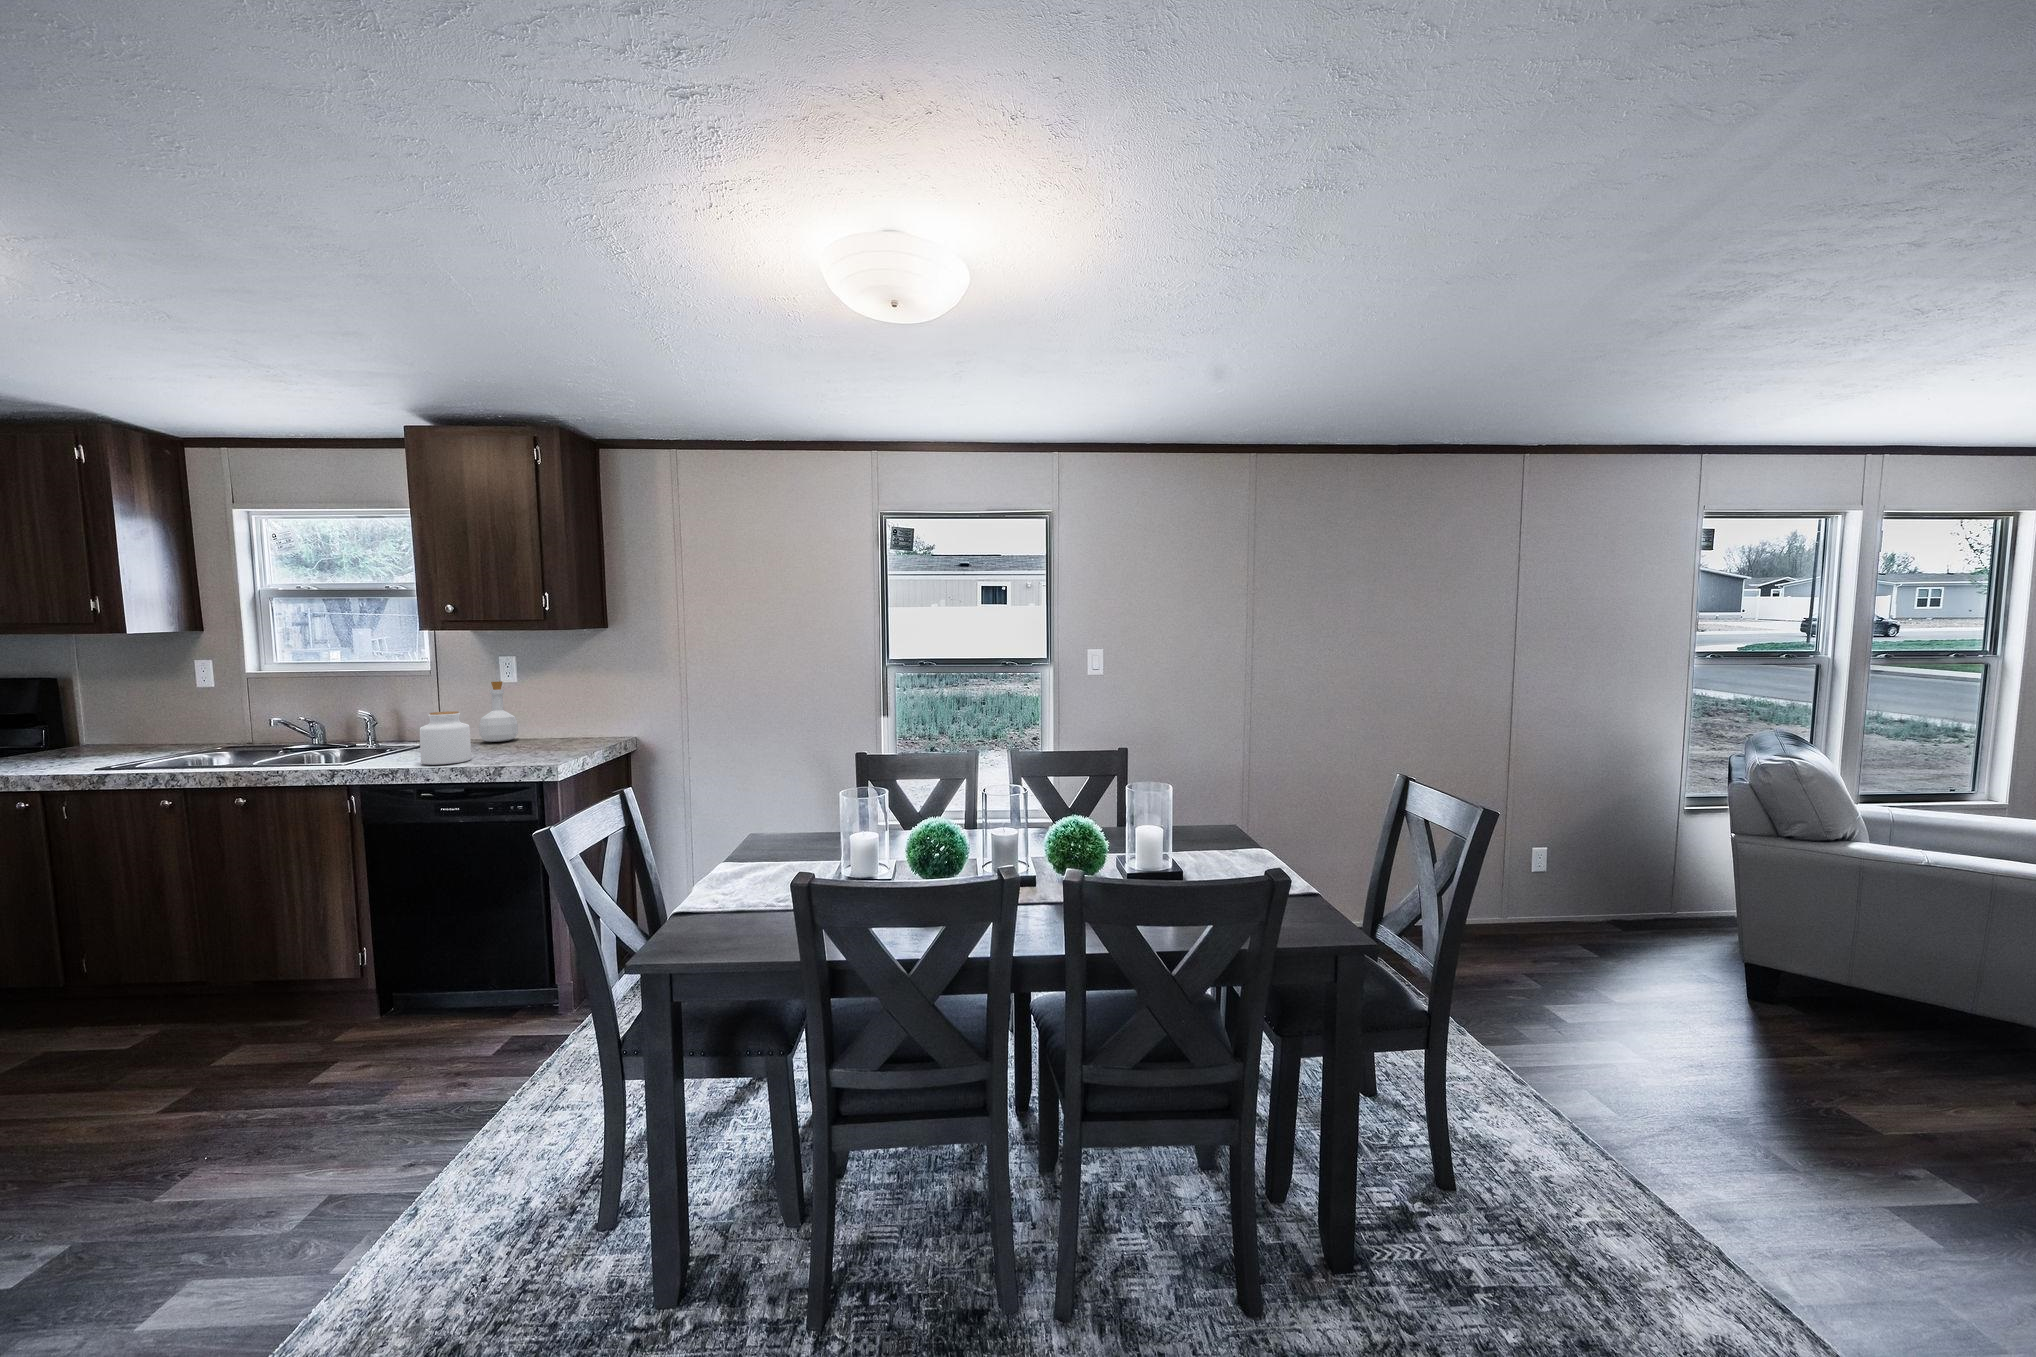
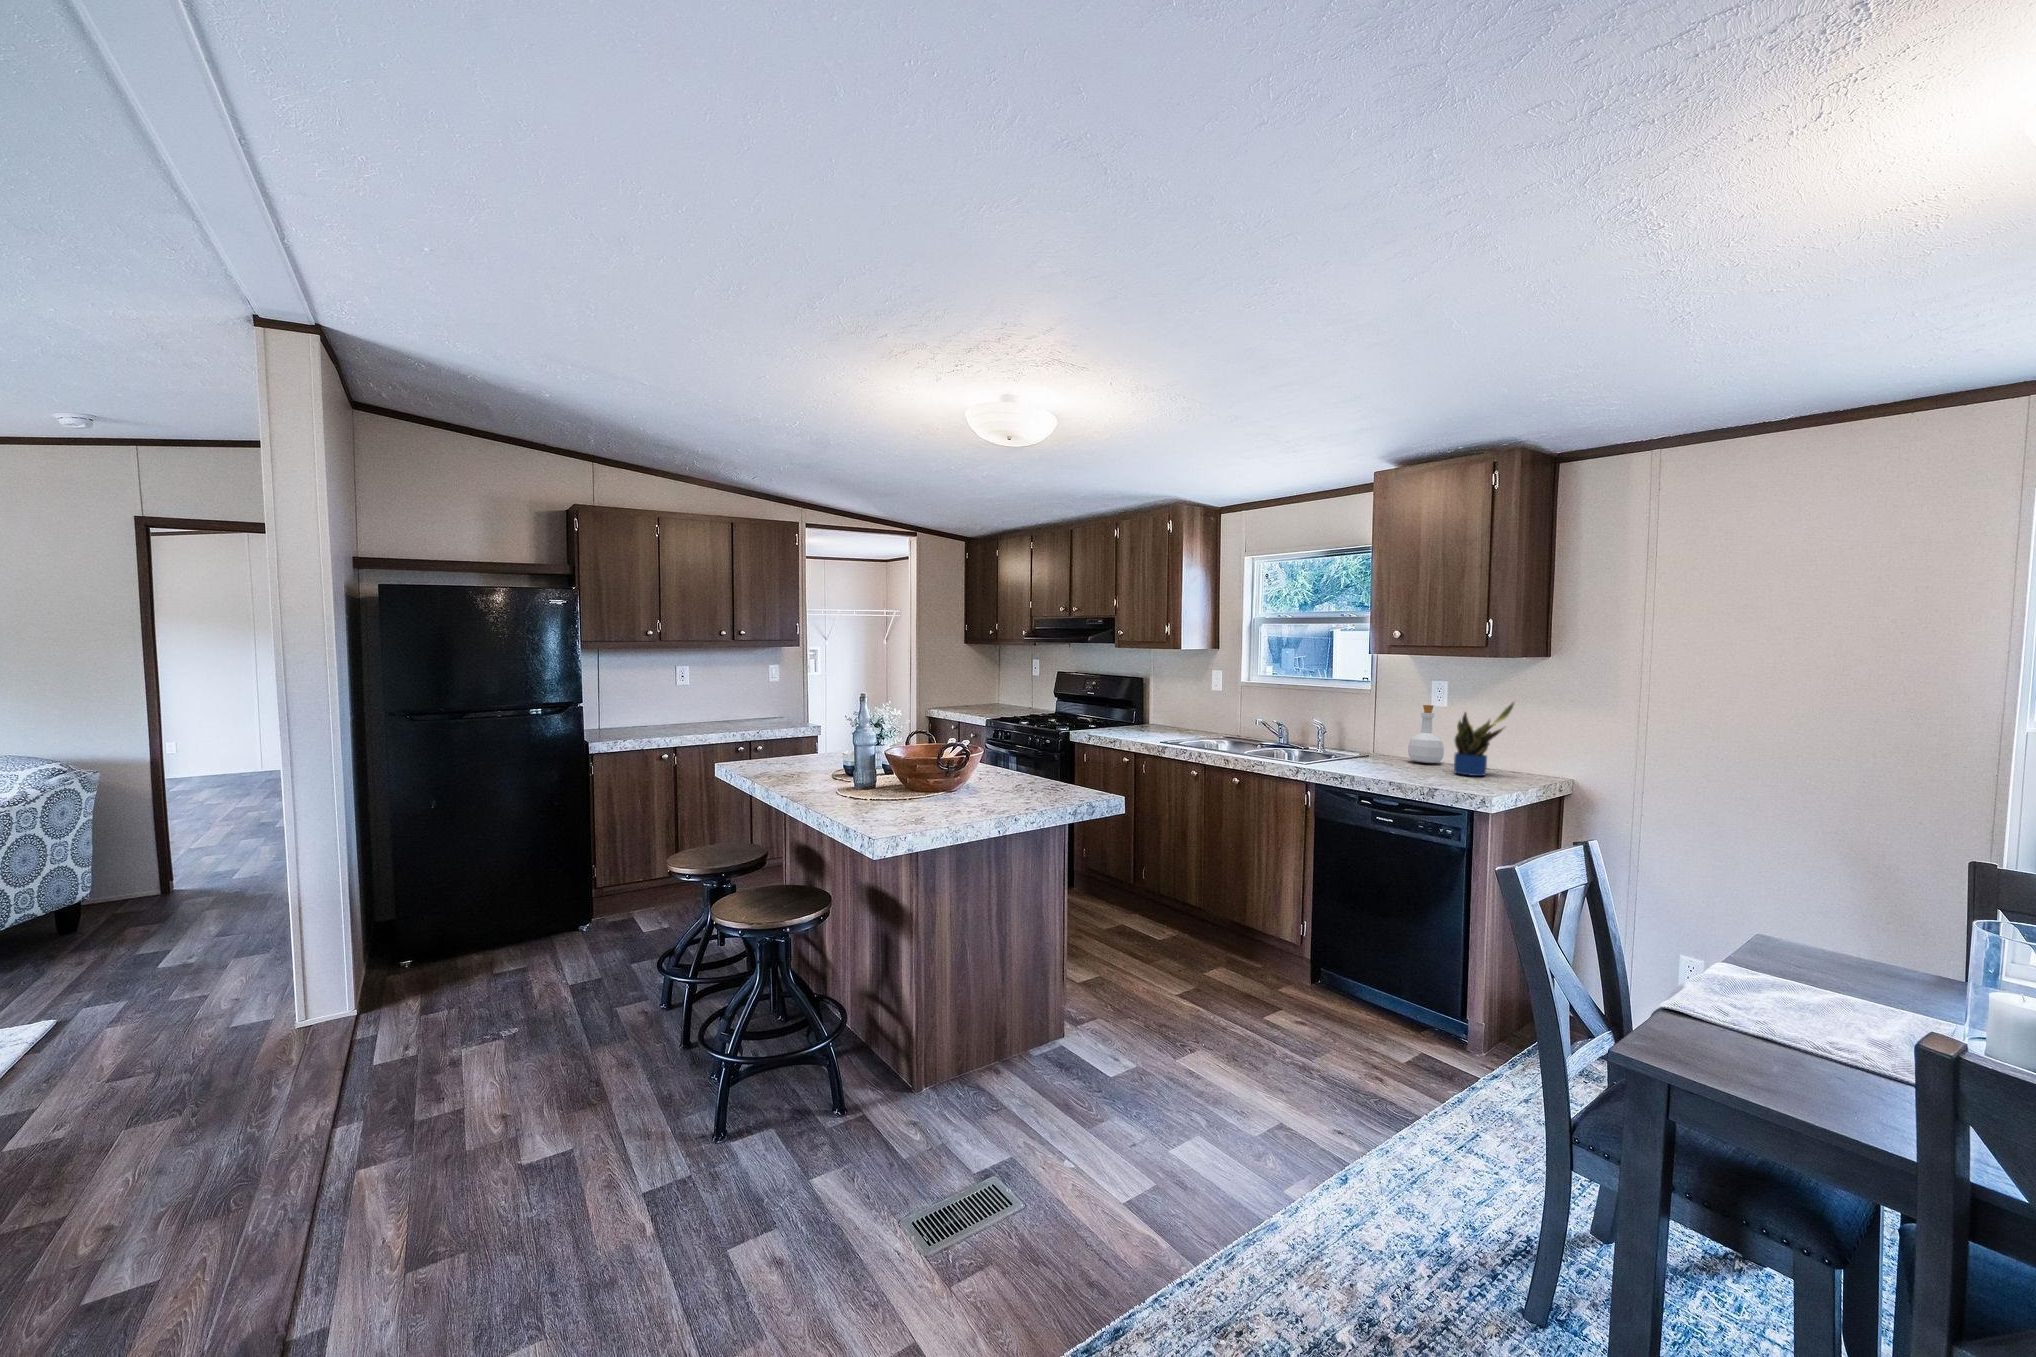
potted plant: none [524,671,580,748] -> present [1454,703,1514,776]
jar: present [420,711,471,765] -> none [1363,728,1406,777]

